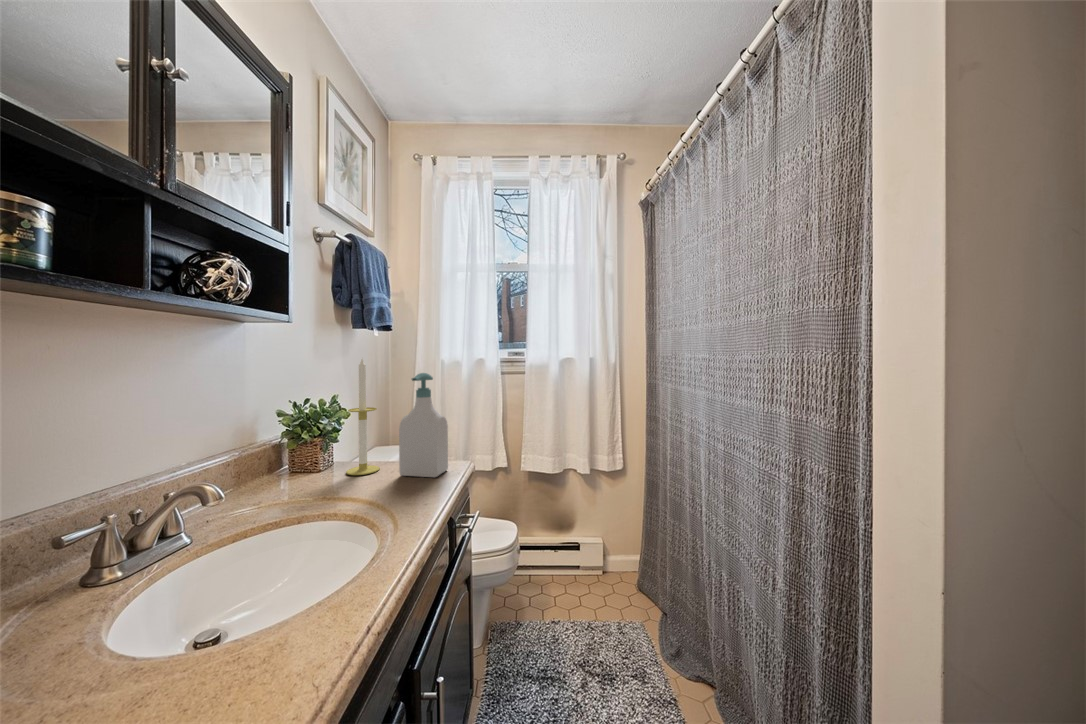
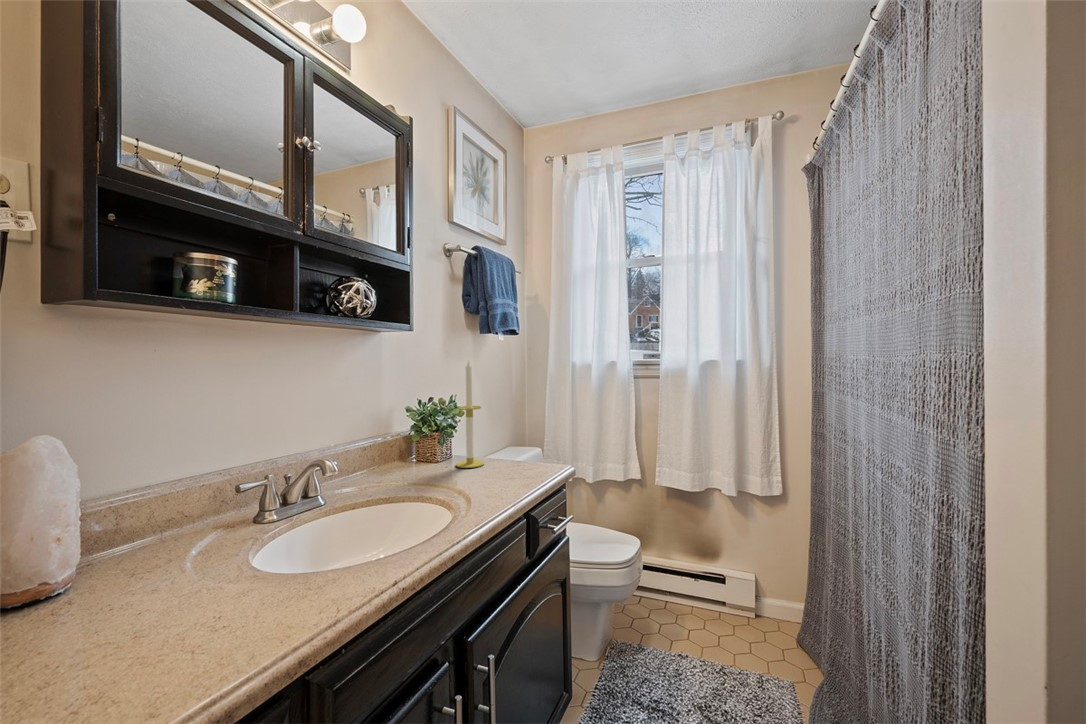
soap bottle: present [399,373,448,477] -> none [494,374,539,479]

